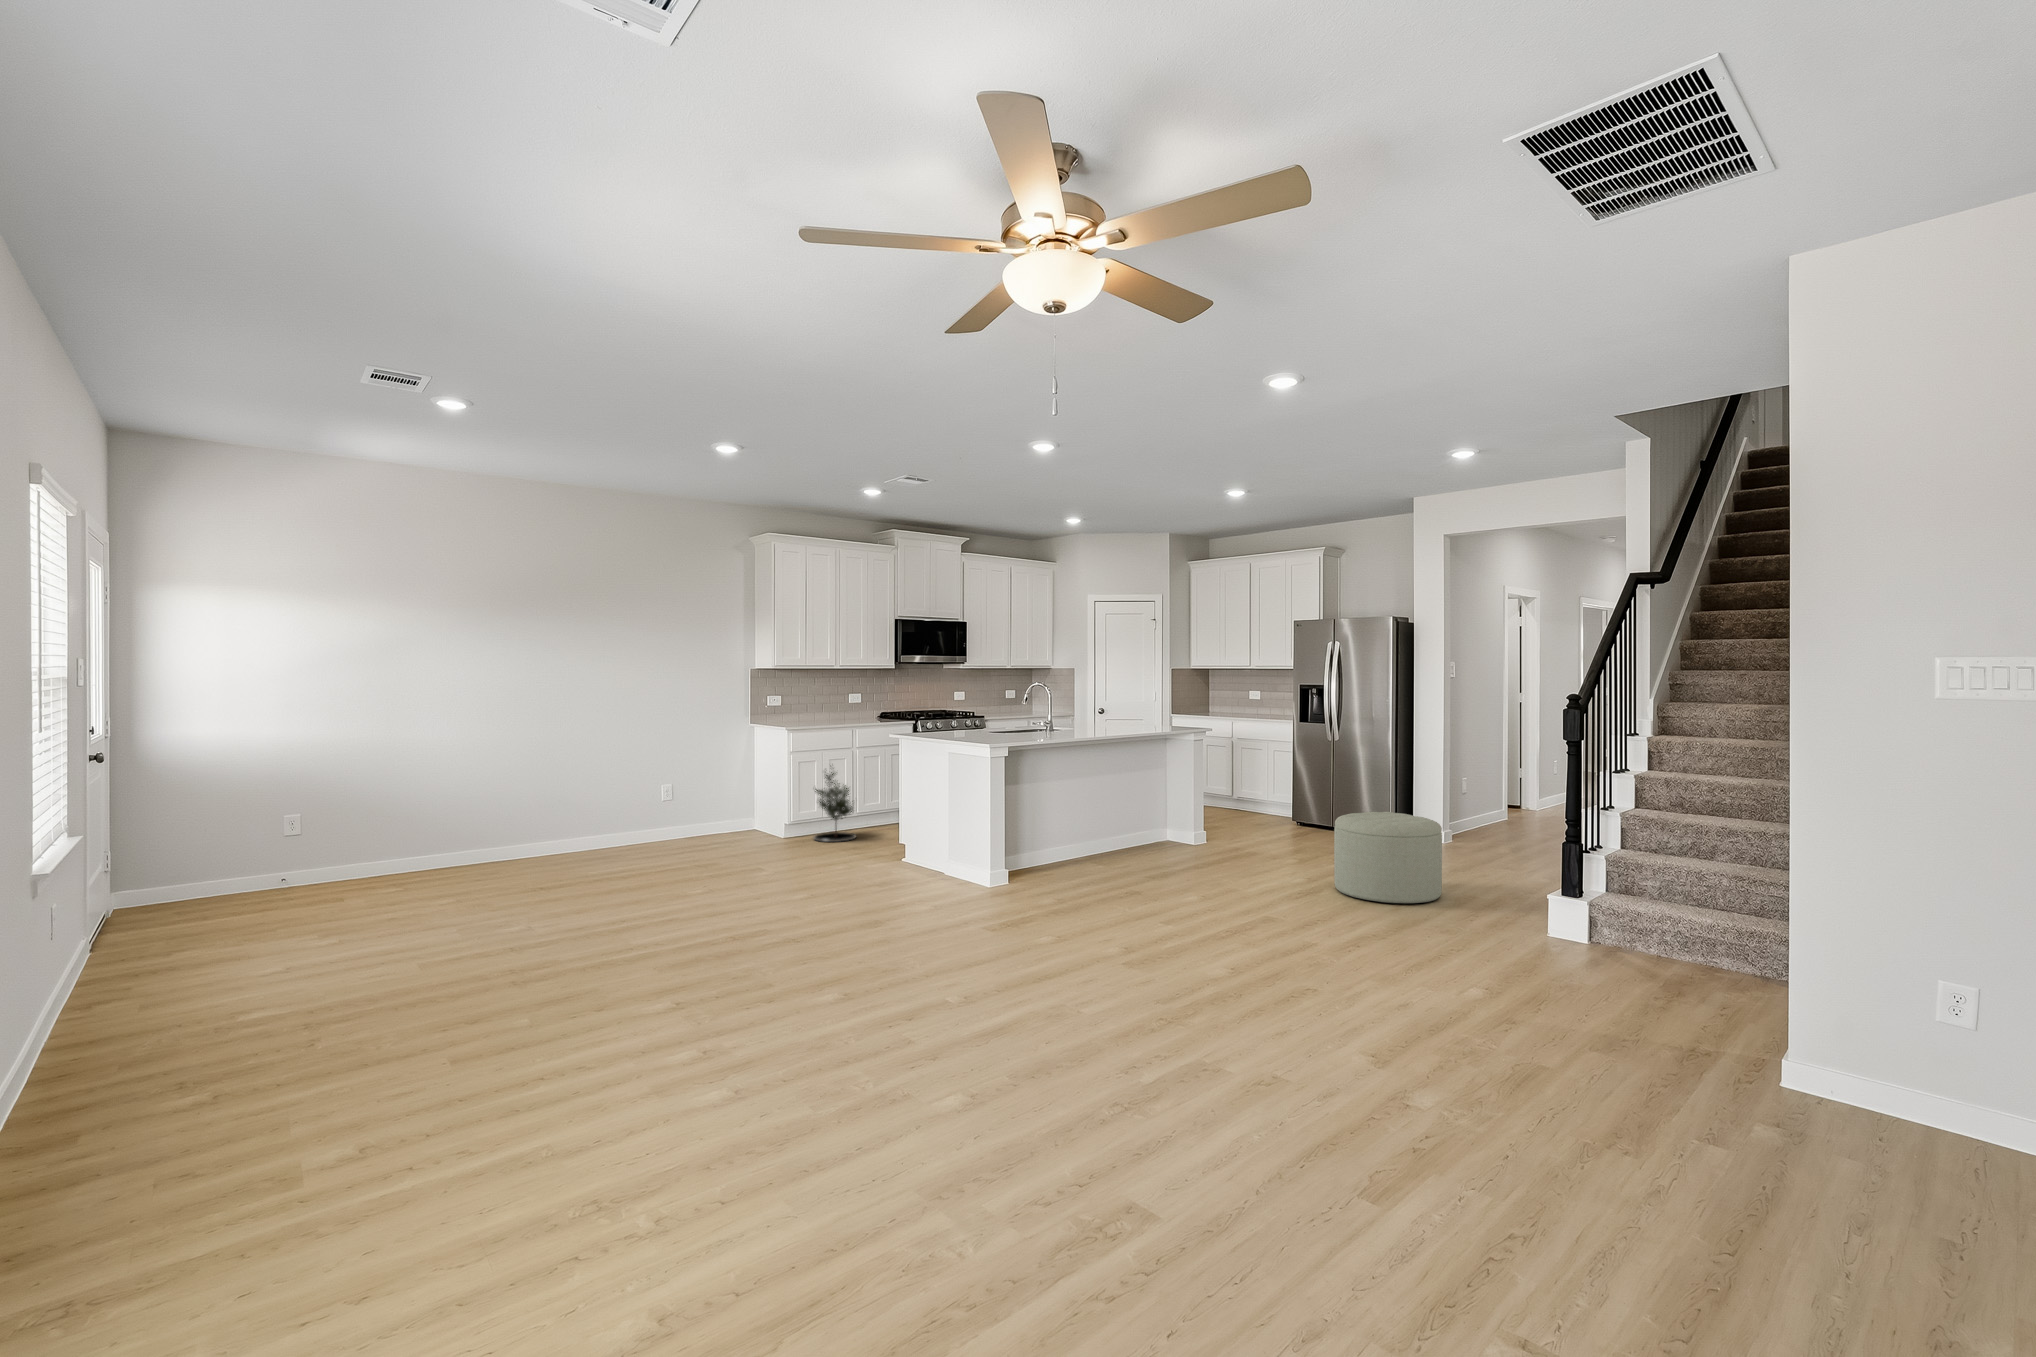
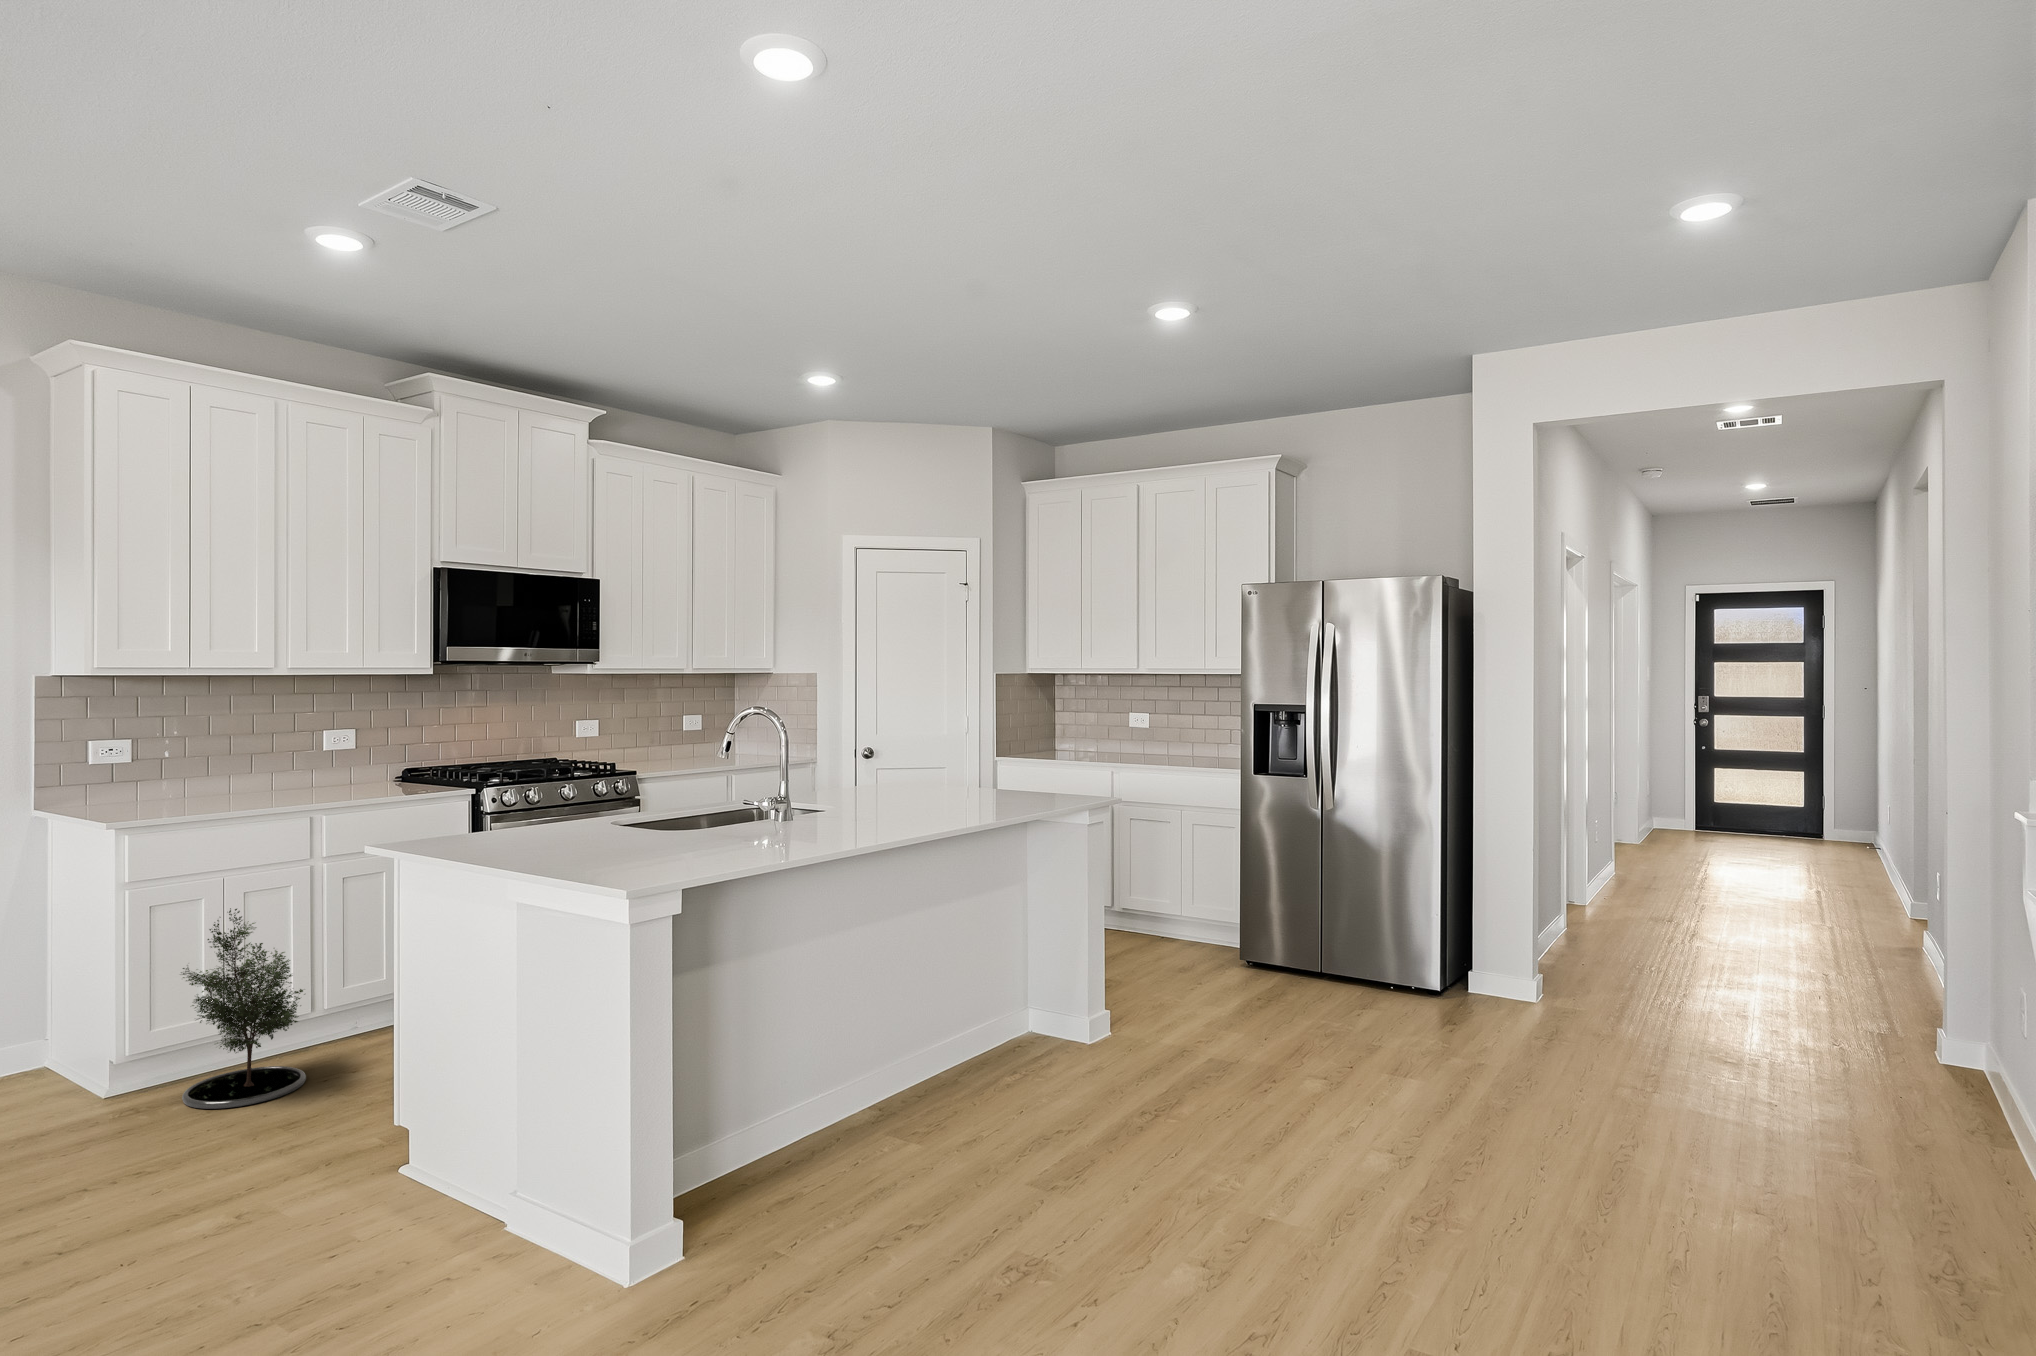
ottoman: present [1334,812,1442,904] -> none [1485,1003,1752,1264]

